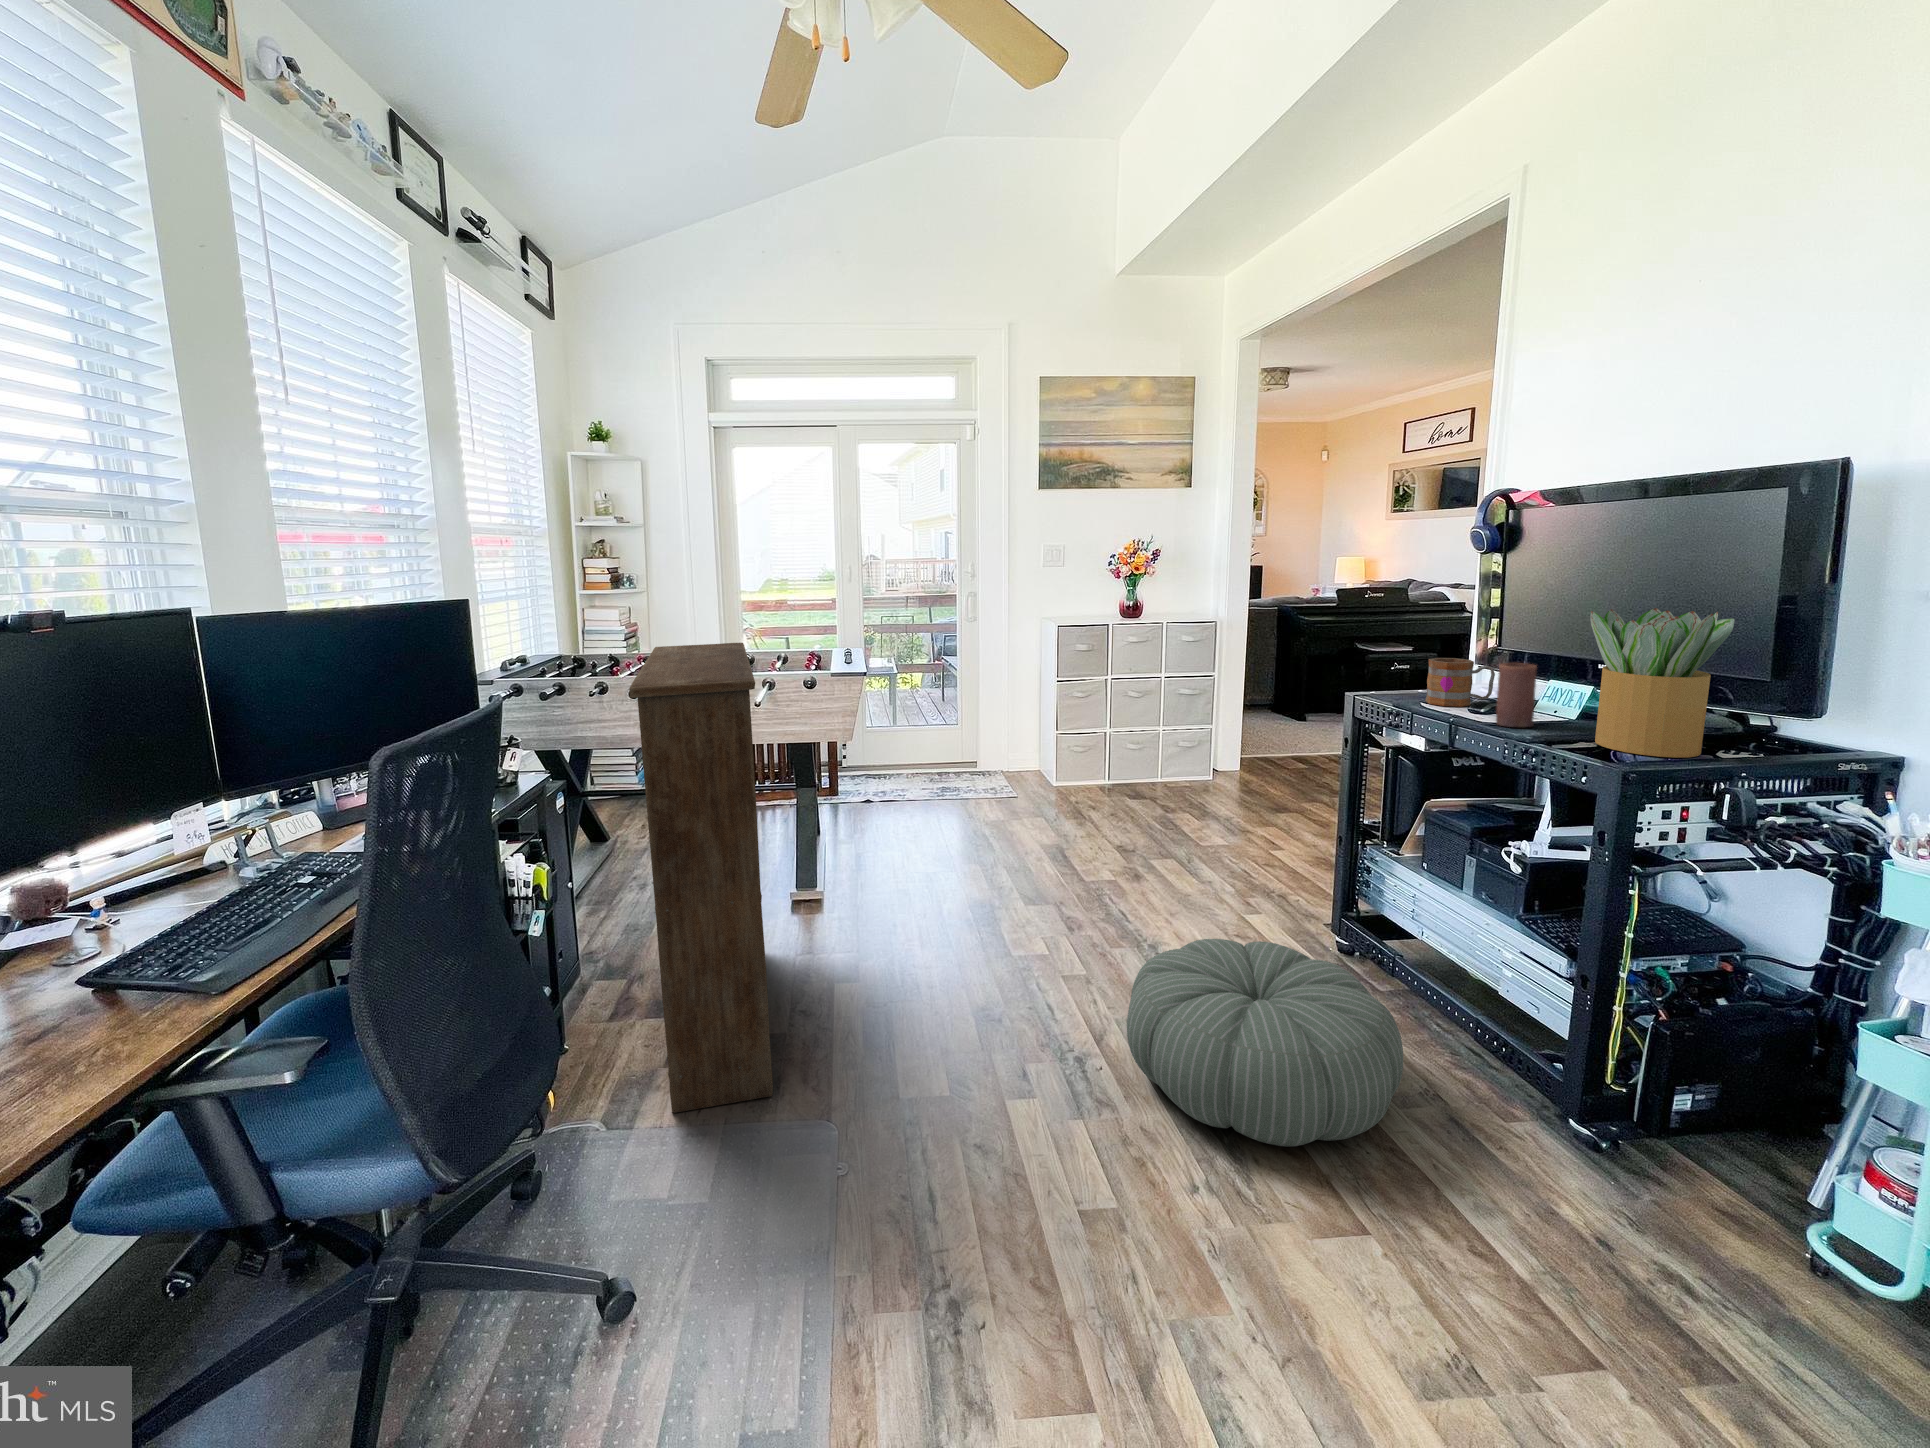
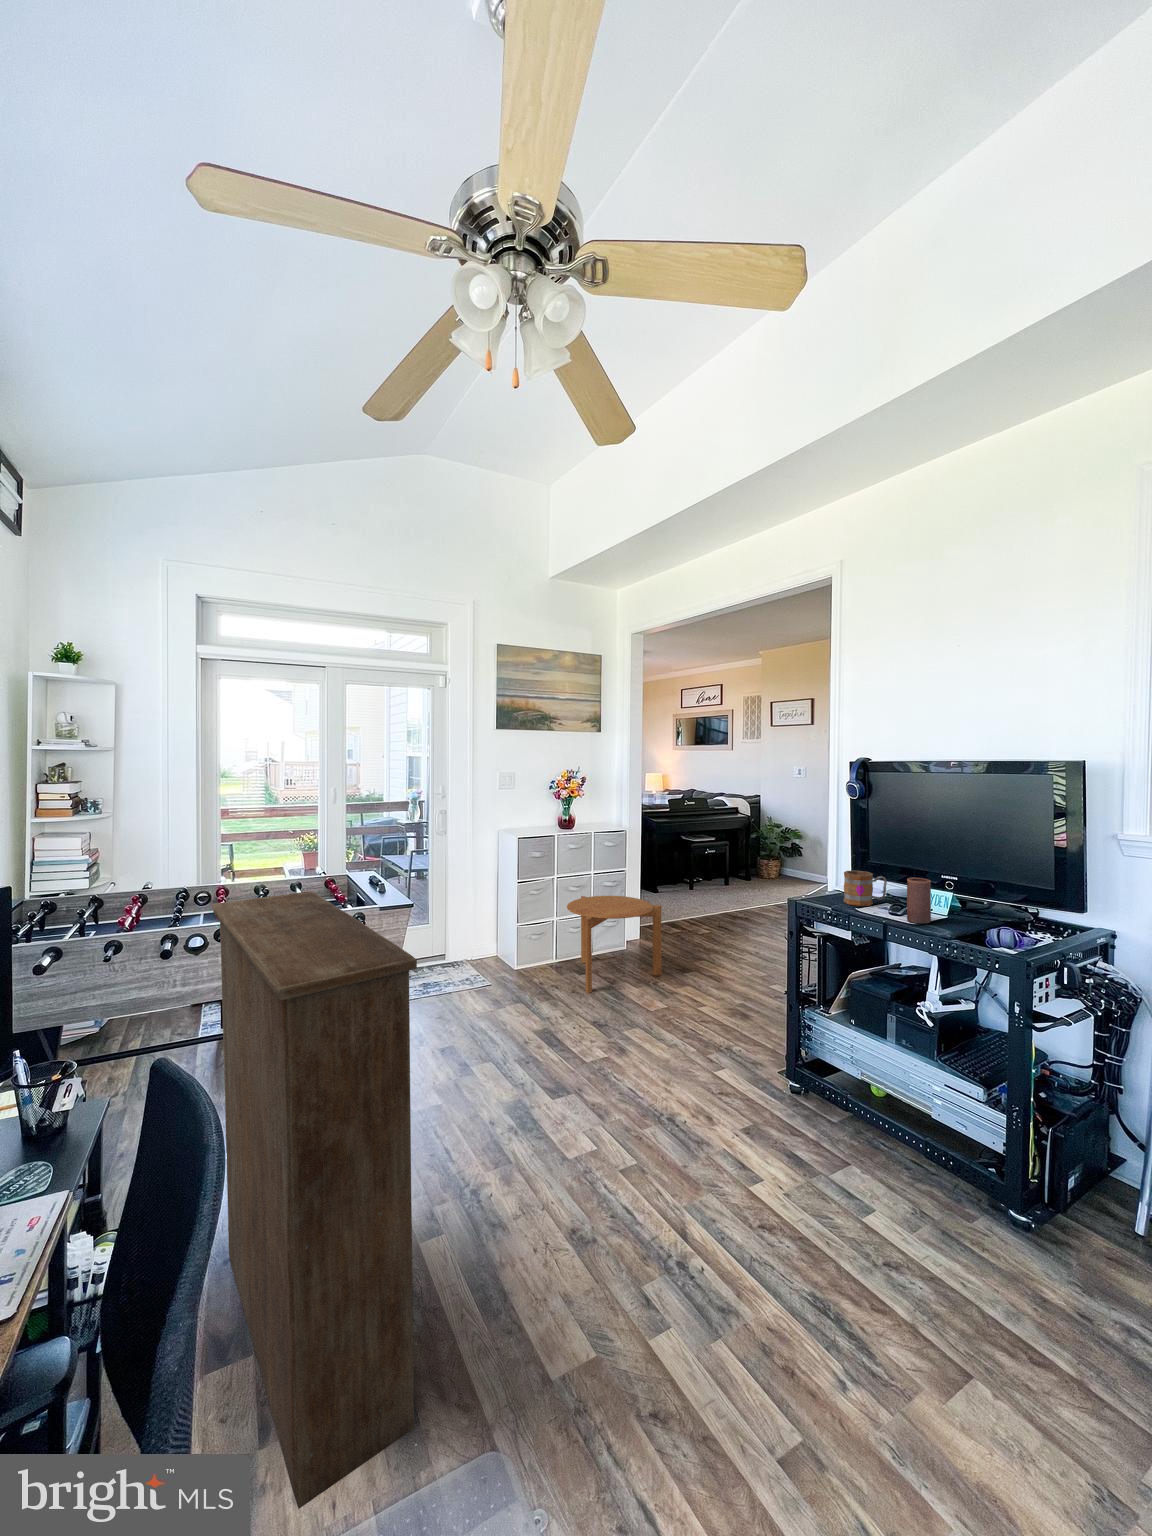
potted plant: present [1590,608,1735,758] -> none [968,842,1048,943]
side table: none [1116,704,1246,818] -> present [567,896,661,993]
pouf: present [1127,939,1403,1147] -> none [707,1112,933,1311]

